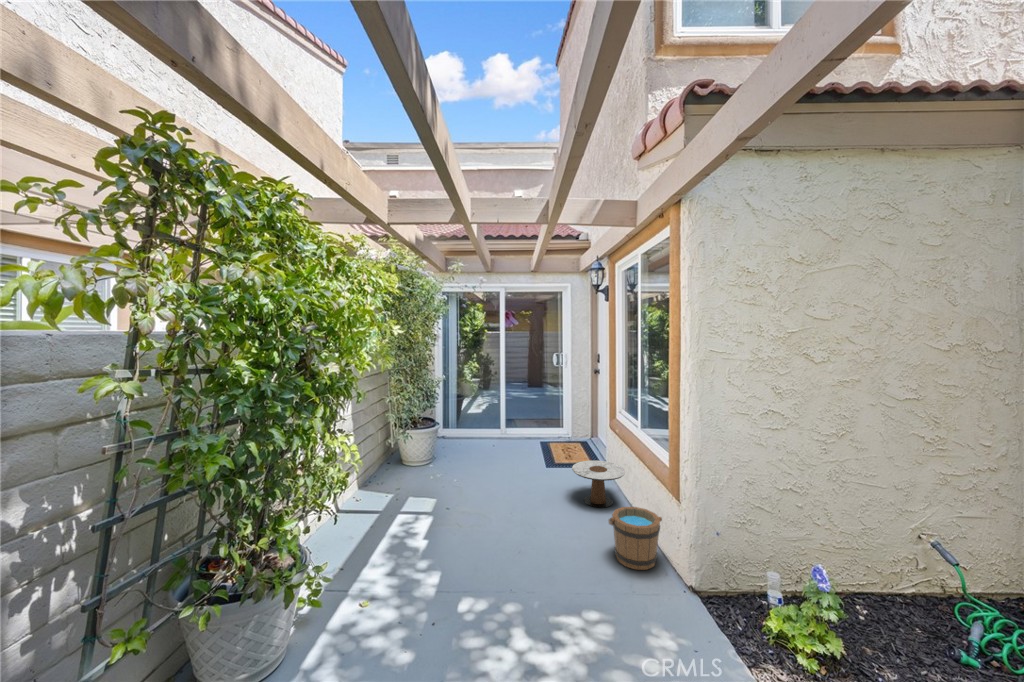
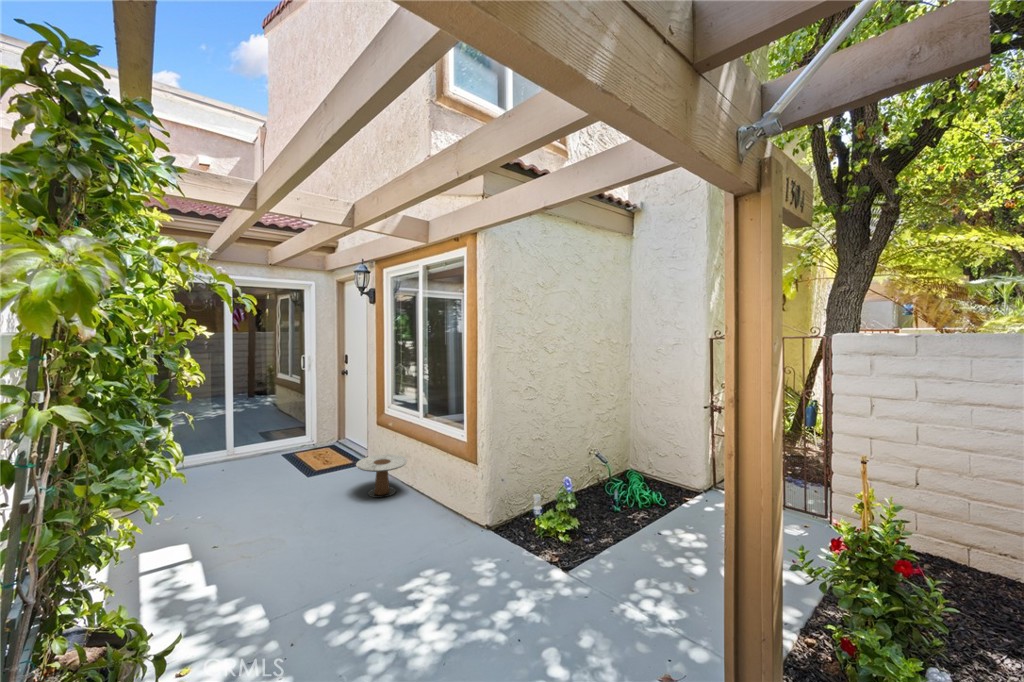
bucket: present [609,507,662,570] -> none [416,481,458,531]

